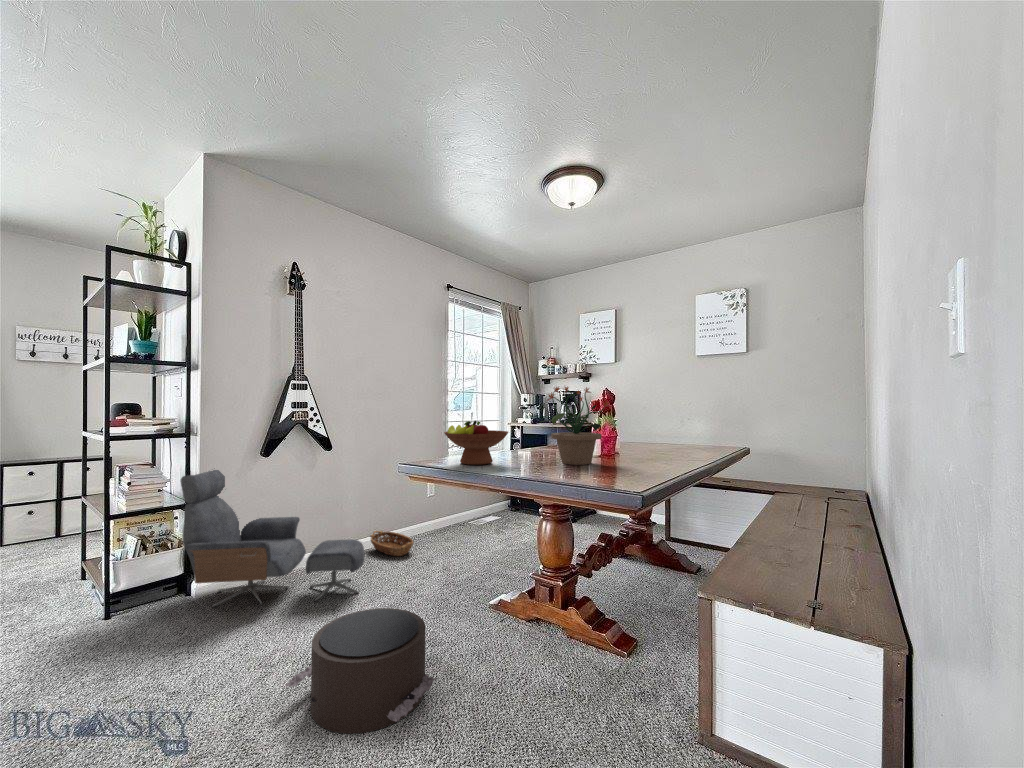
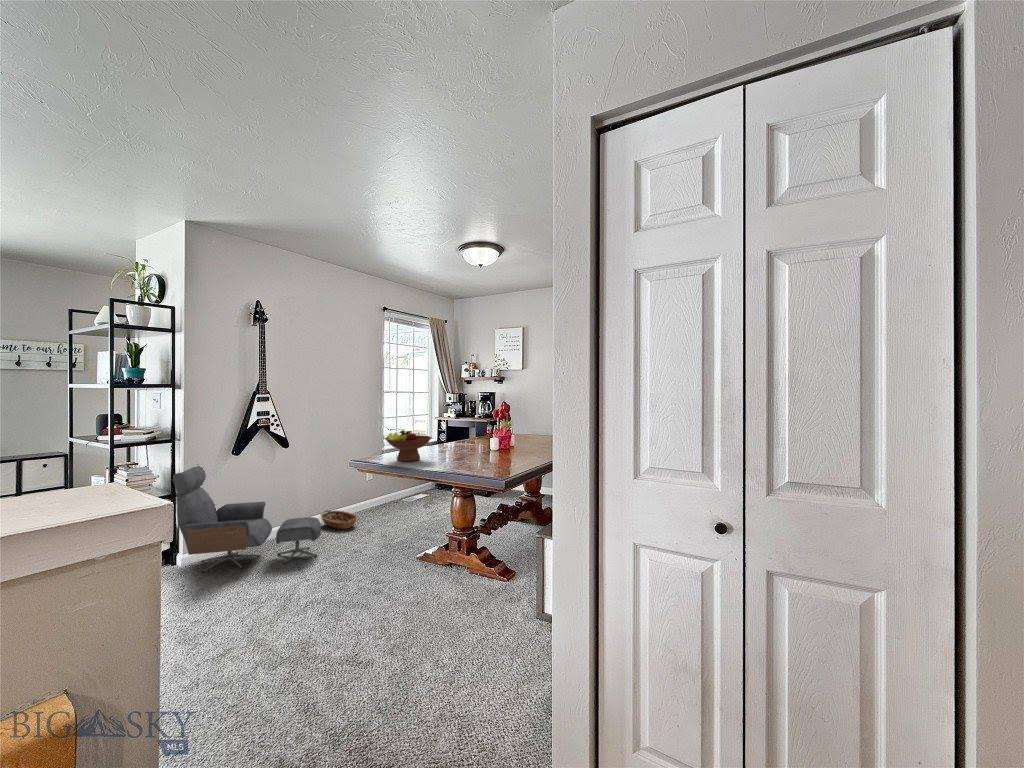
potted plant: present [541,387,609,465] -> none [453,402,503,459]
pouf: present [286,608,437,733] -> none [280,561,383,634]

